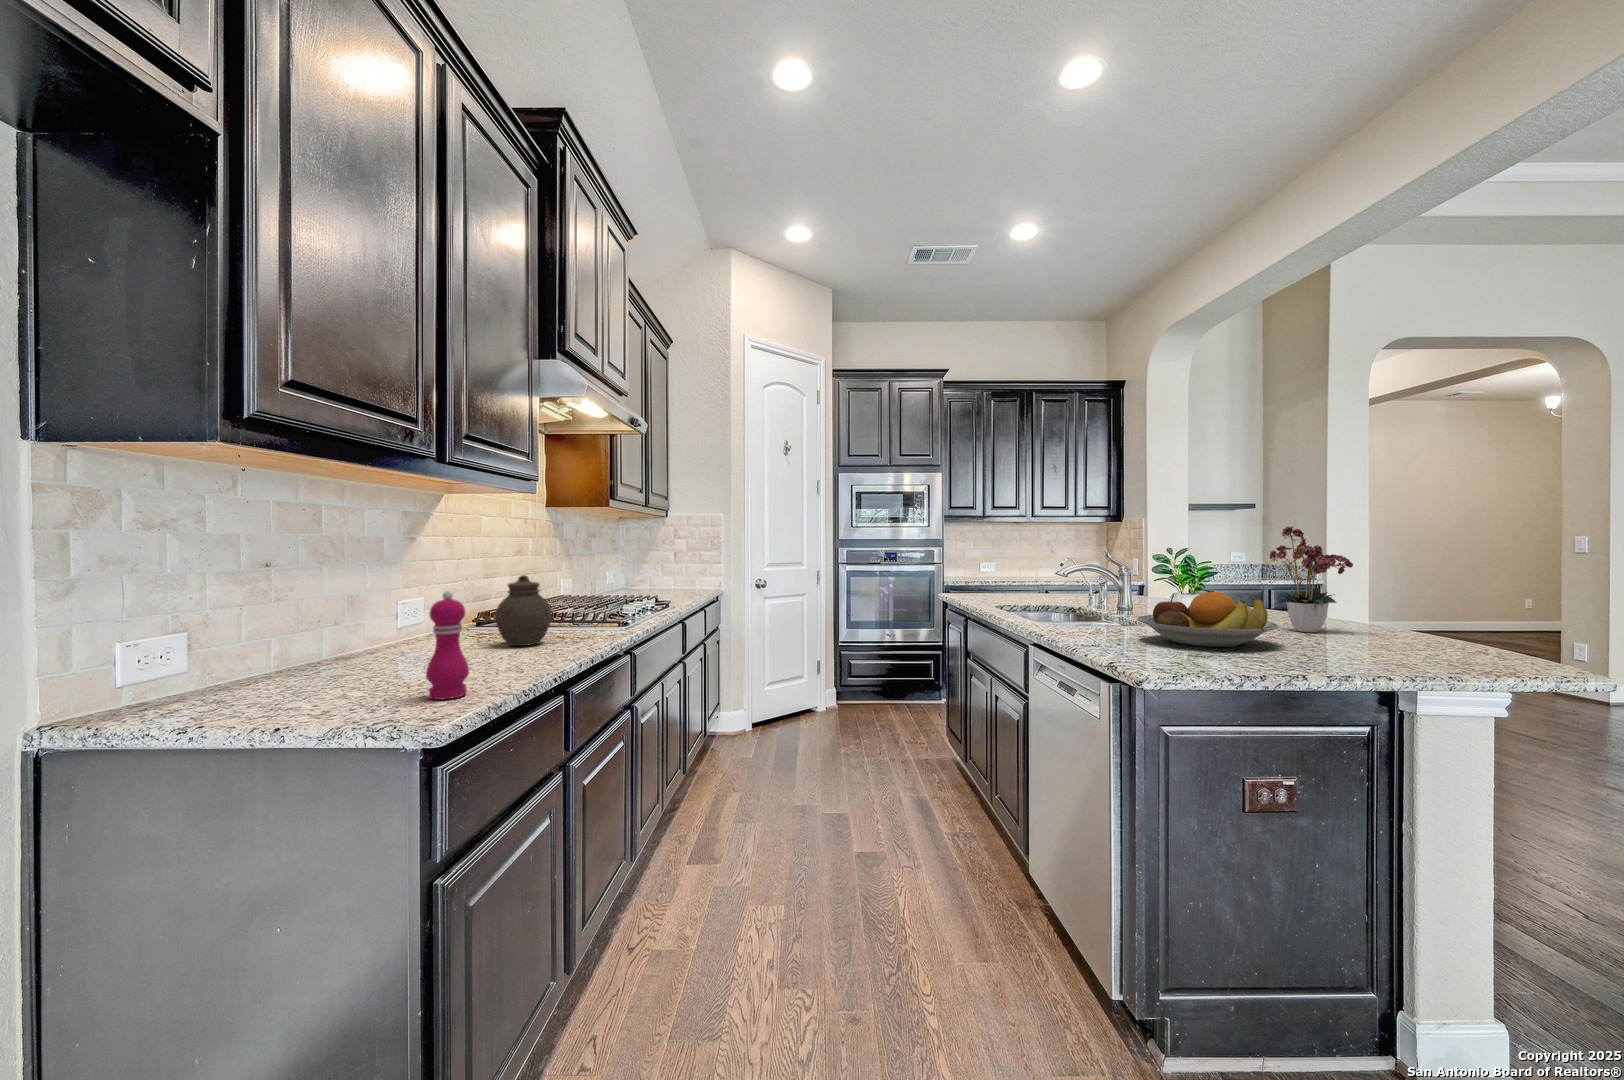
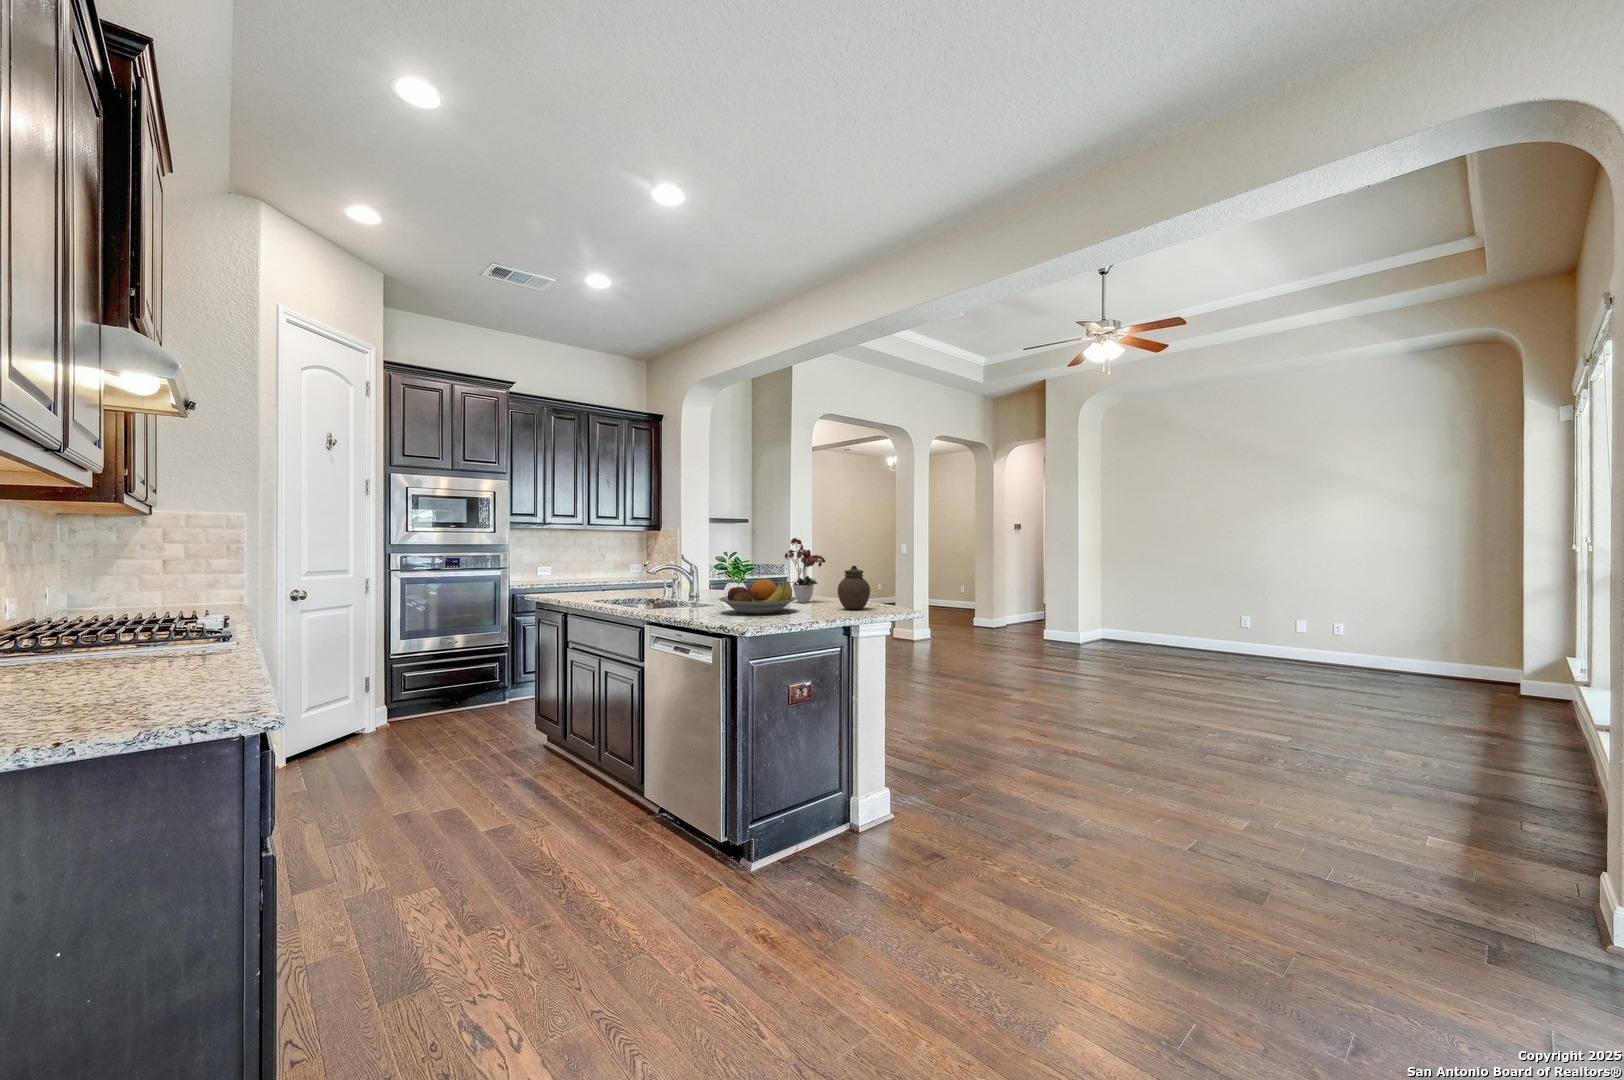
jar: present [495,575,552,646] -> present [838,566,870,610]
pepper mill: present [426,591,469,700] -> none [173,596,225,704]

